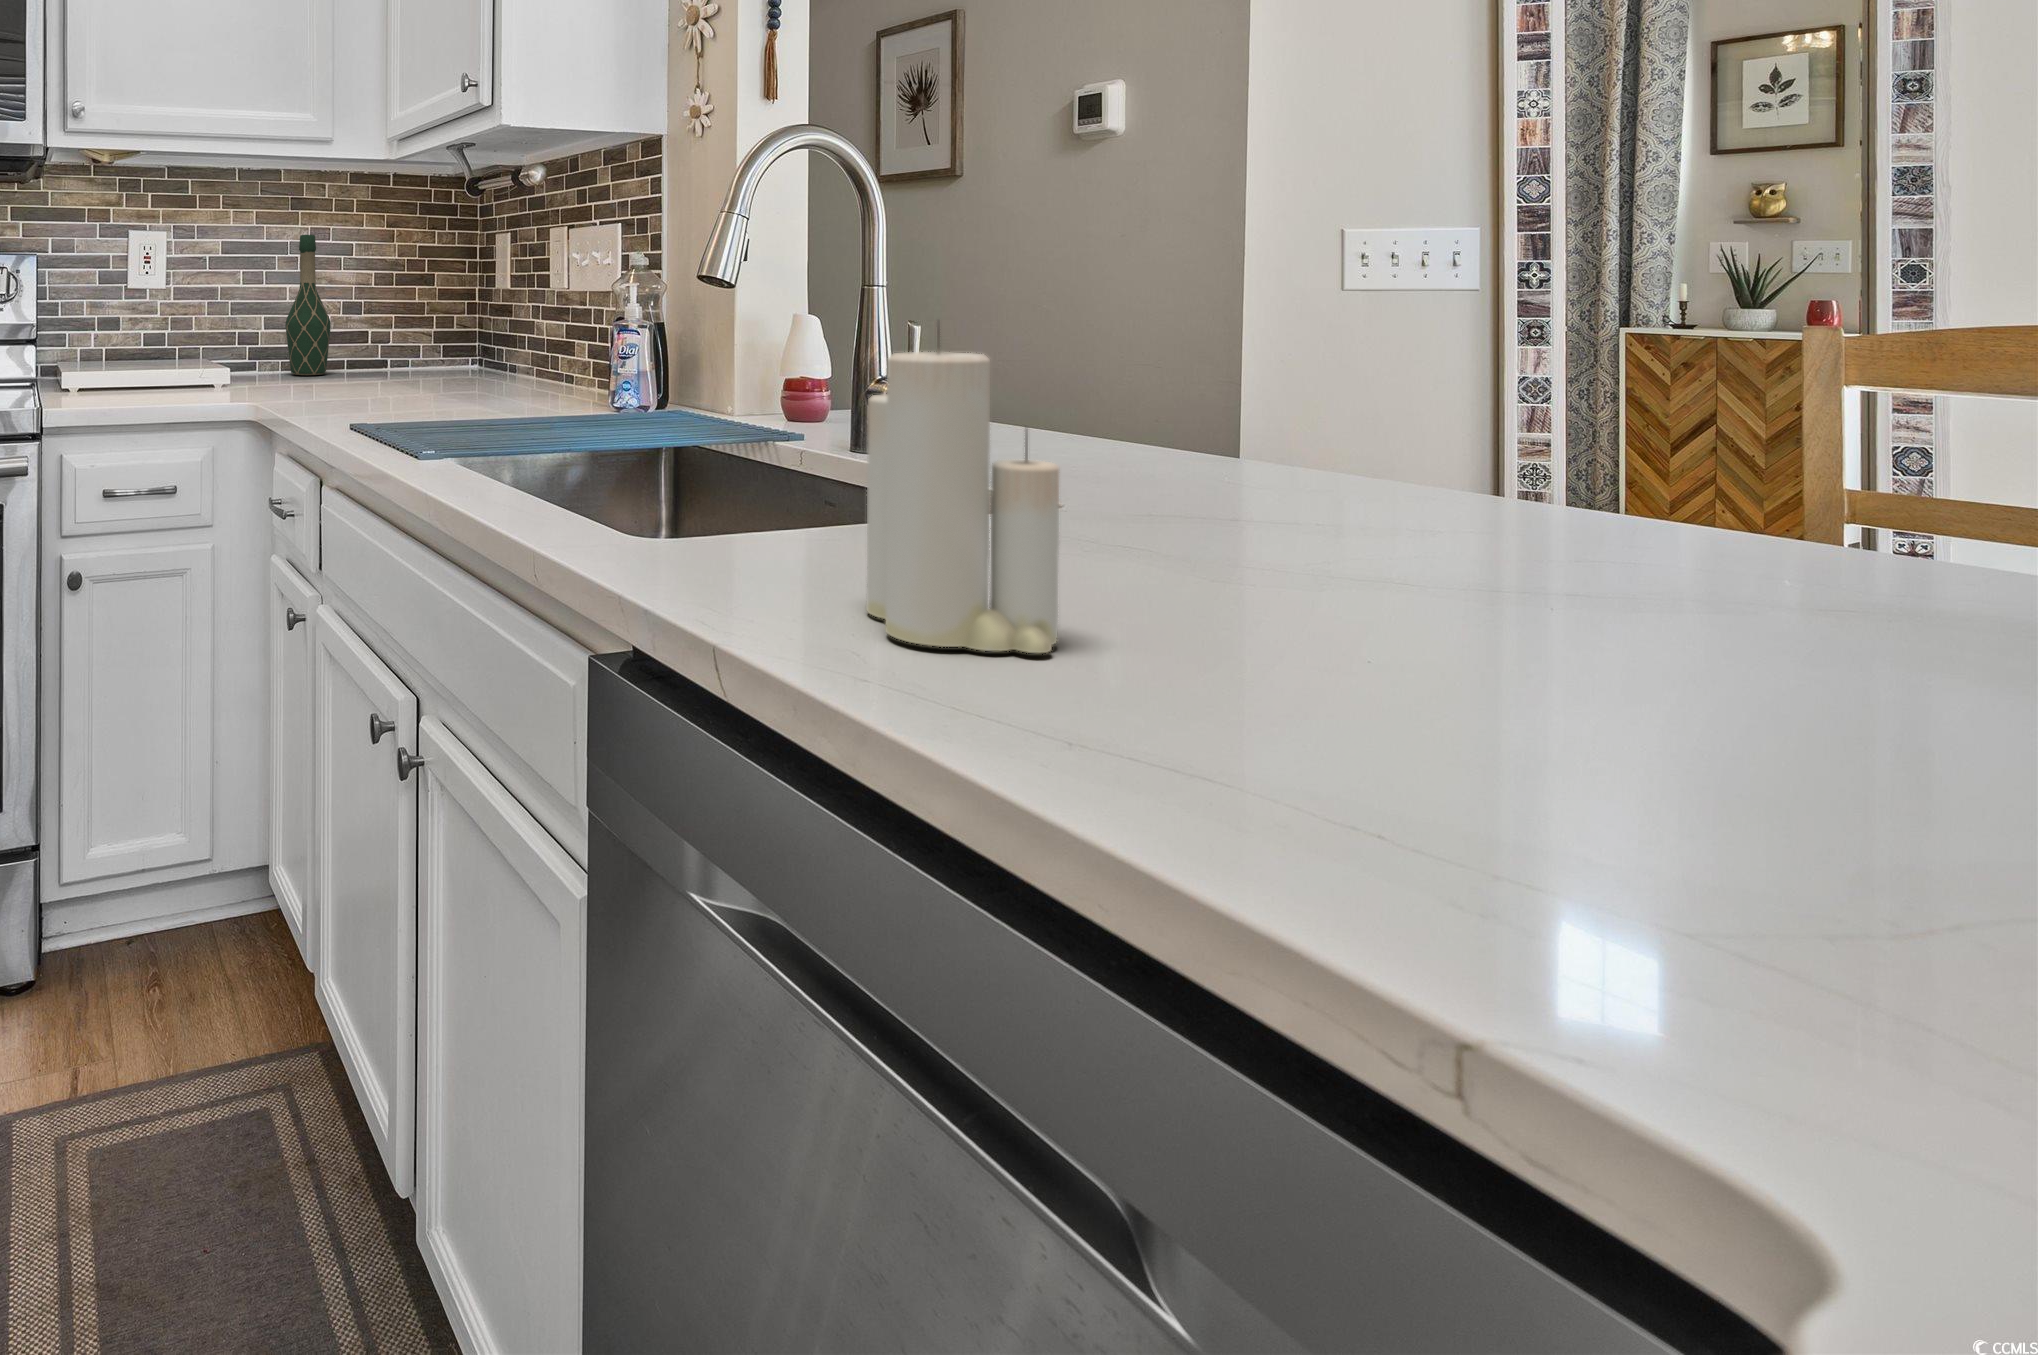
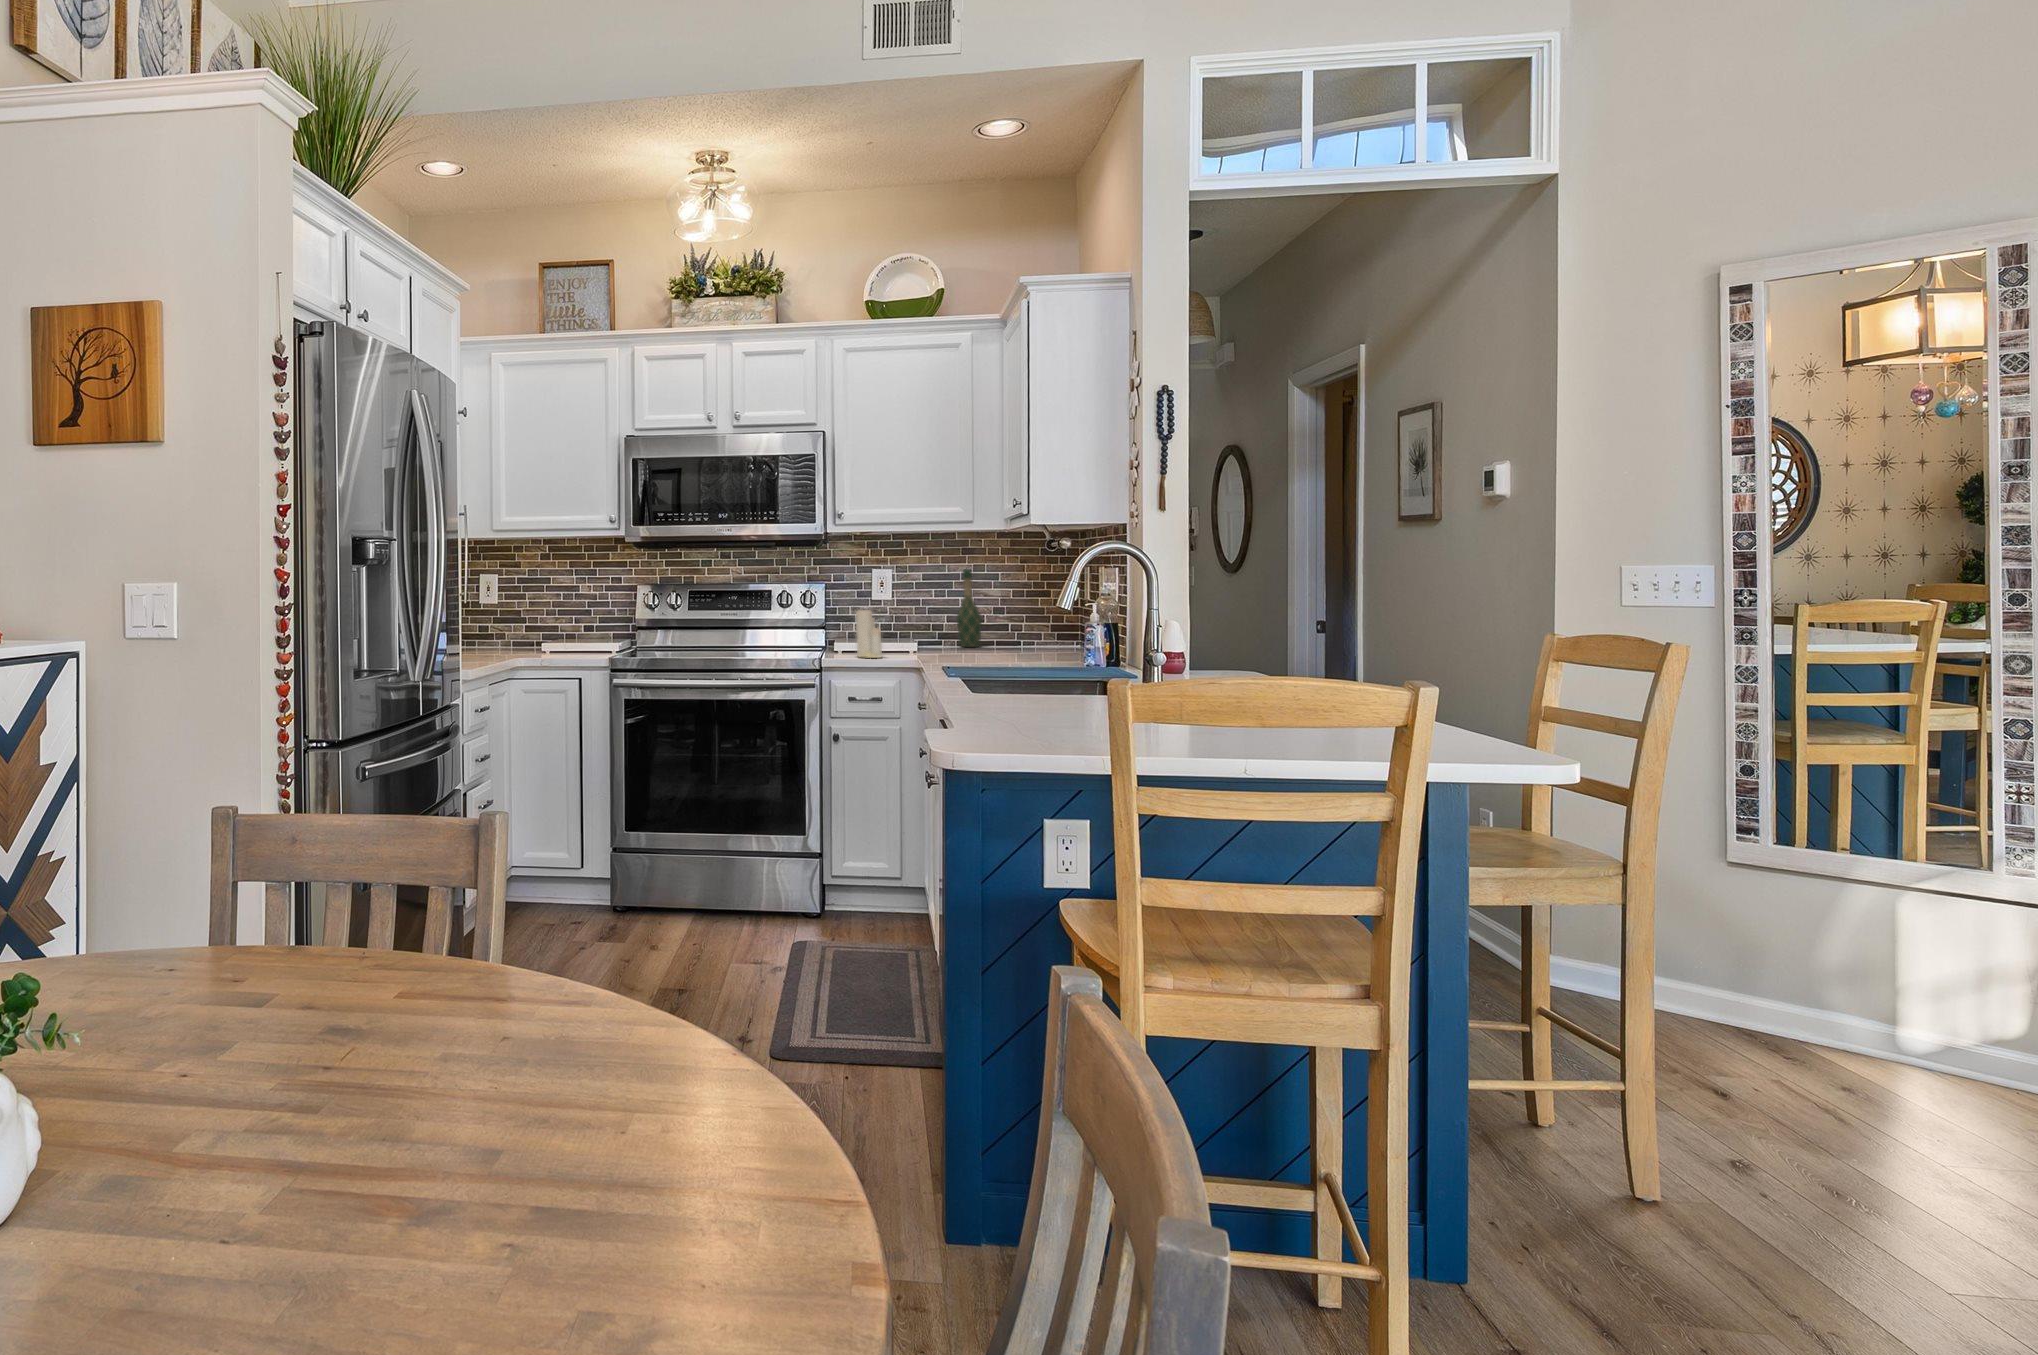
candle: present [867,321,1059,653] -> present [856,610,882,658]

